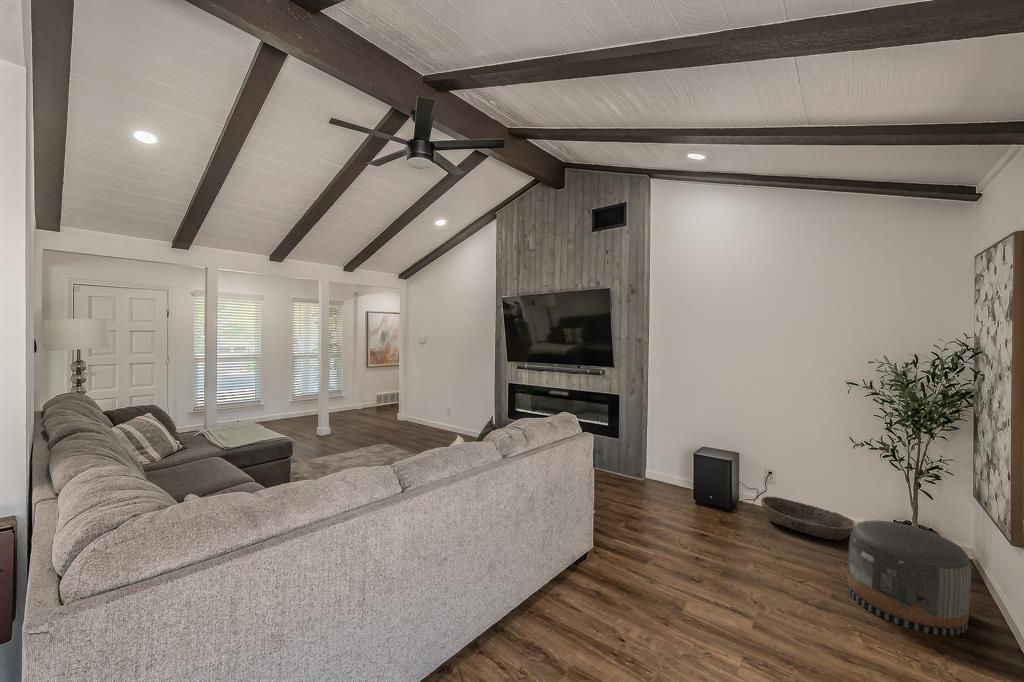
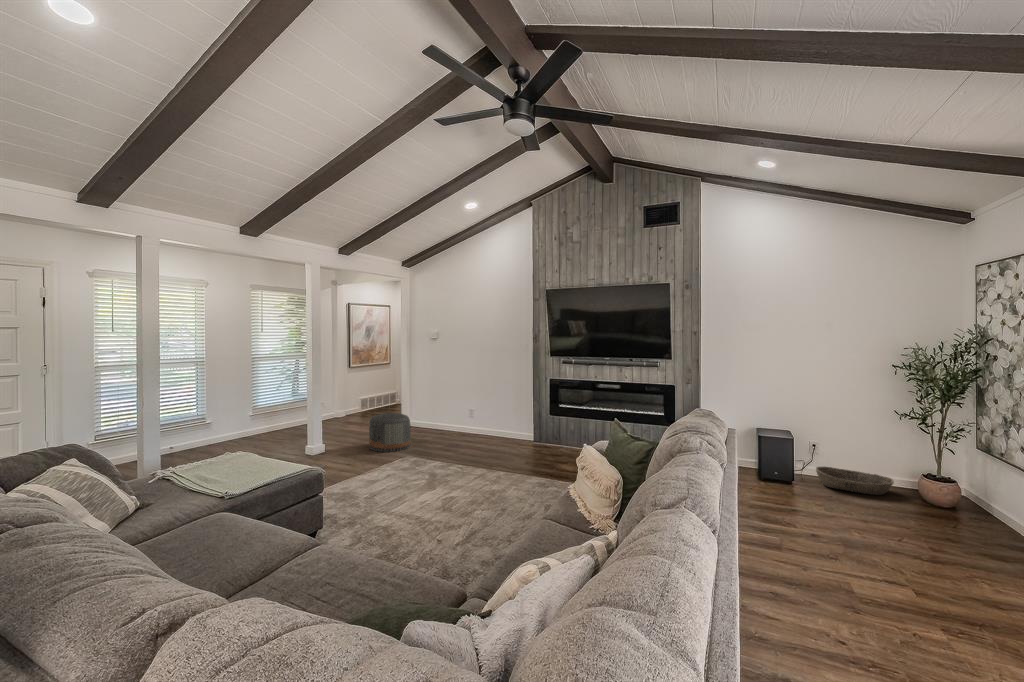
pouf: present [847,520,971,635] -> present [369,413,411,452]

